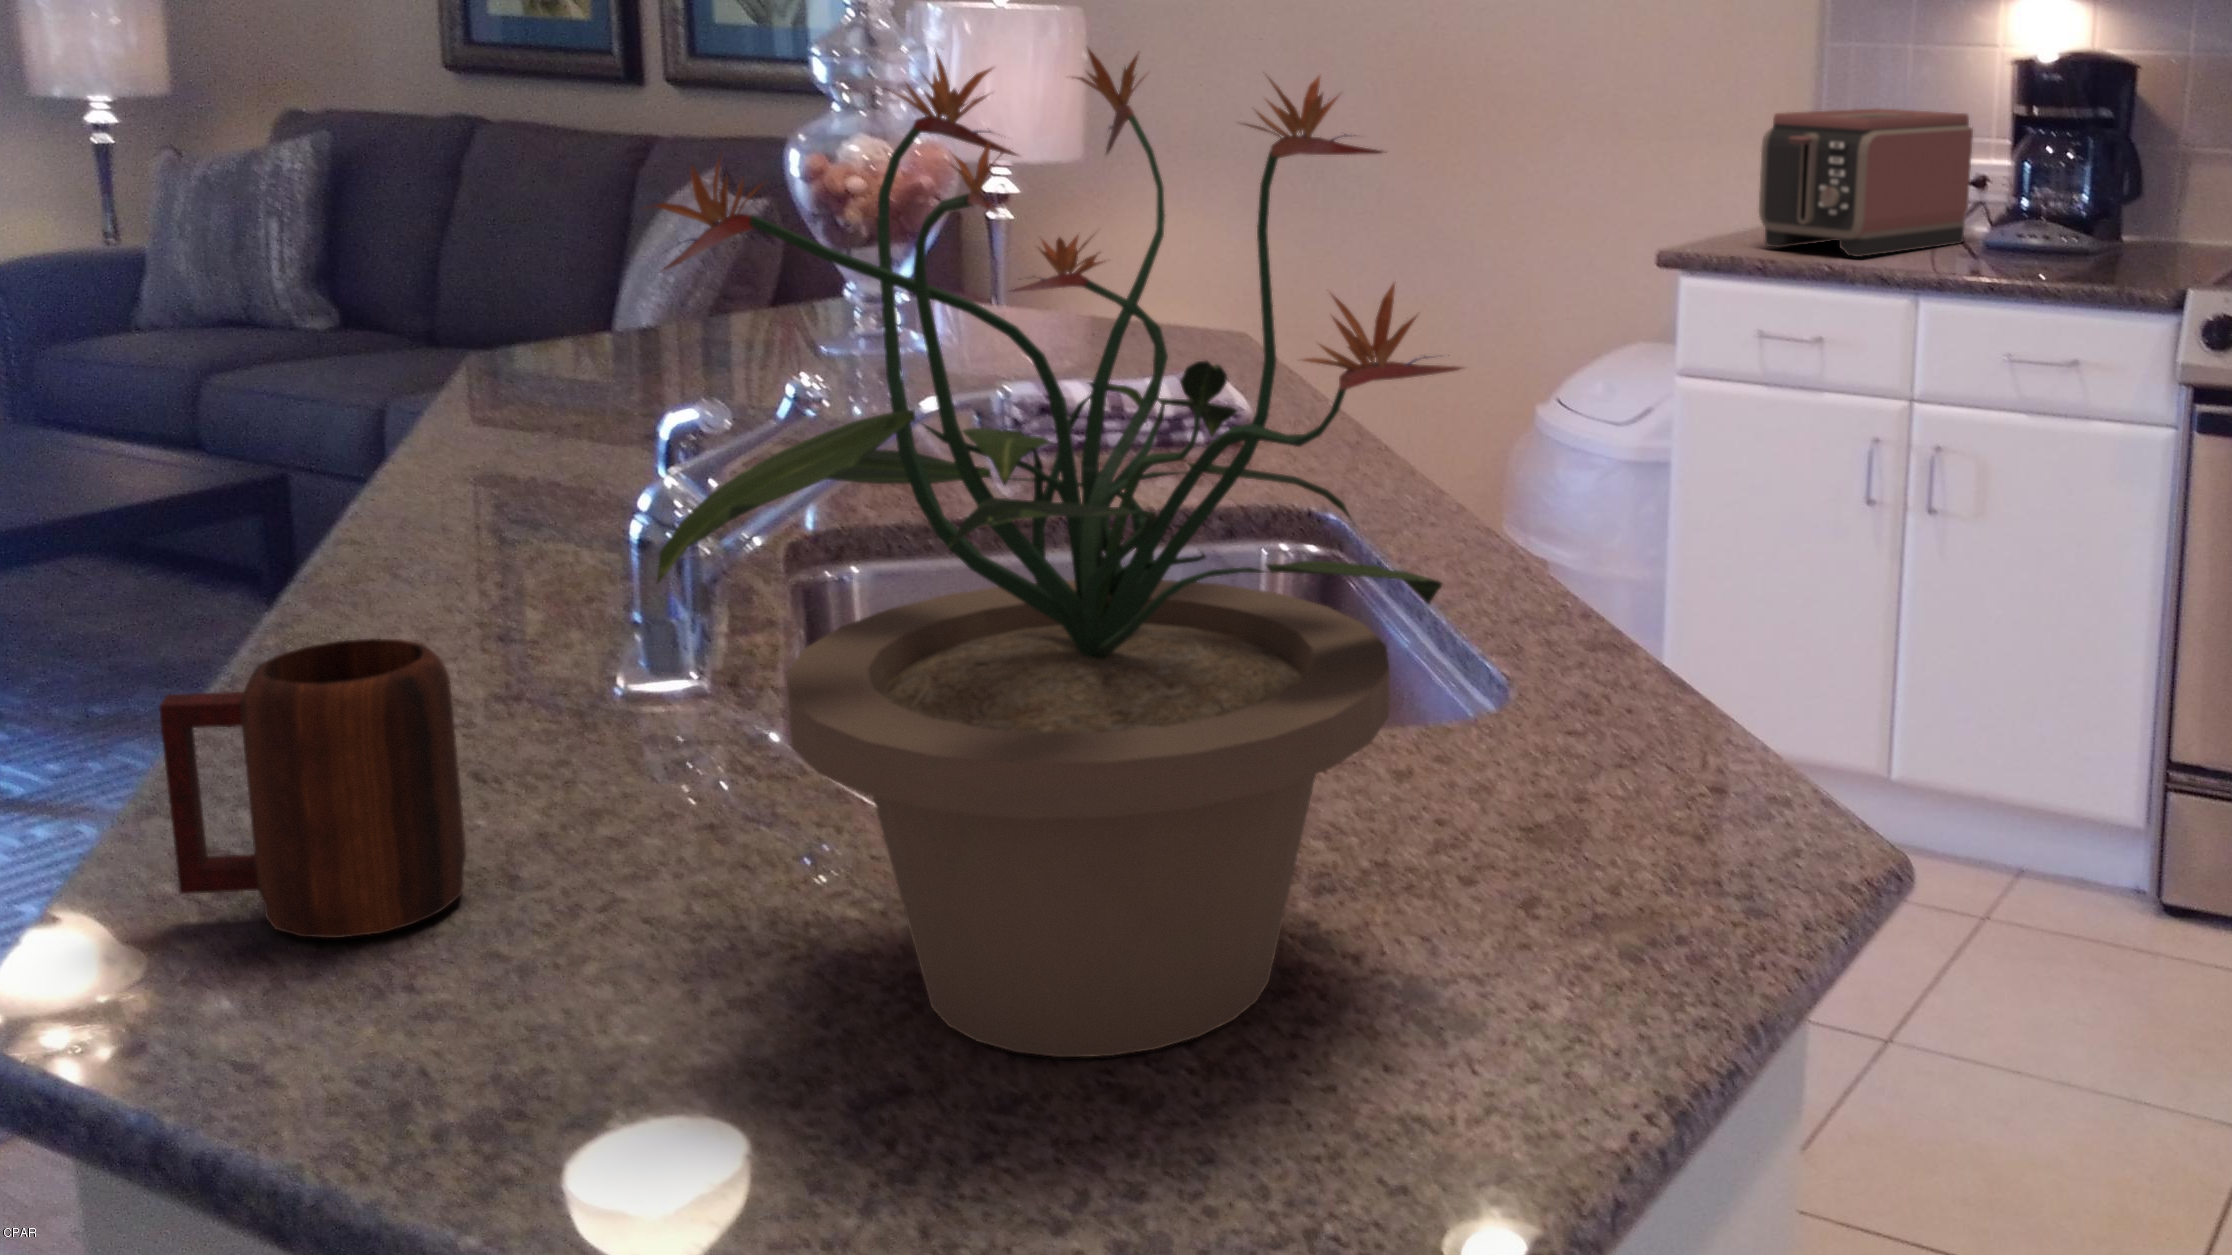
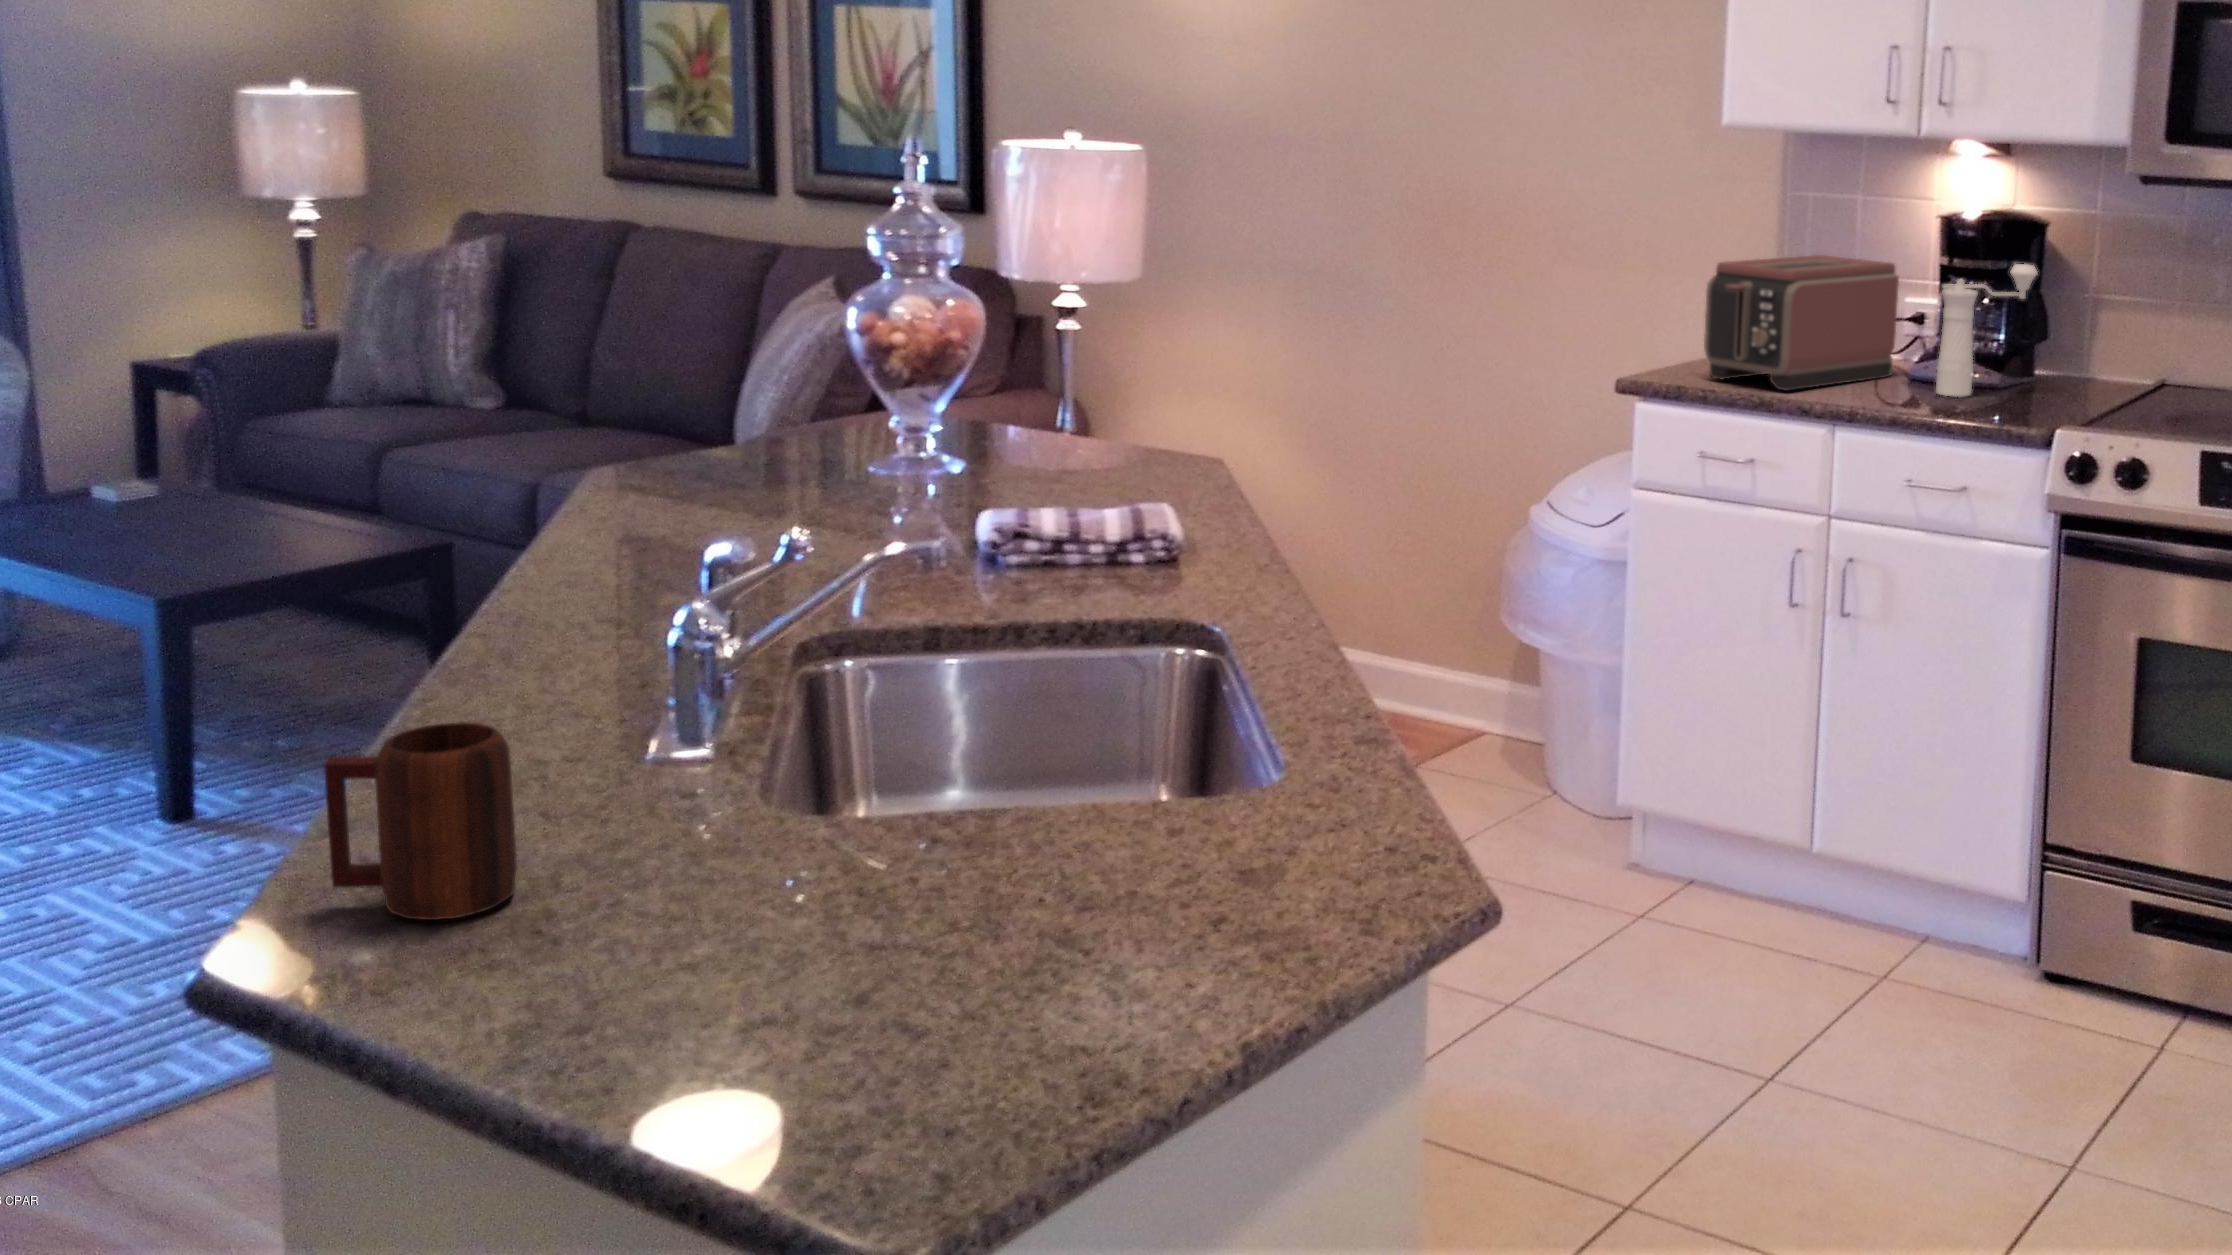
potted plant: present [655,46,1462,1057] -> none [622,349,1145,1011]
pepper mill: none [2026,109,2140,260] -> present [1936,264,2037,397]

